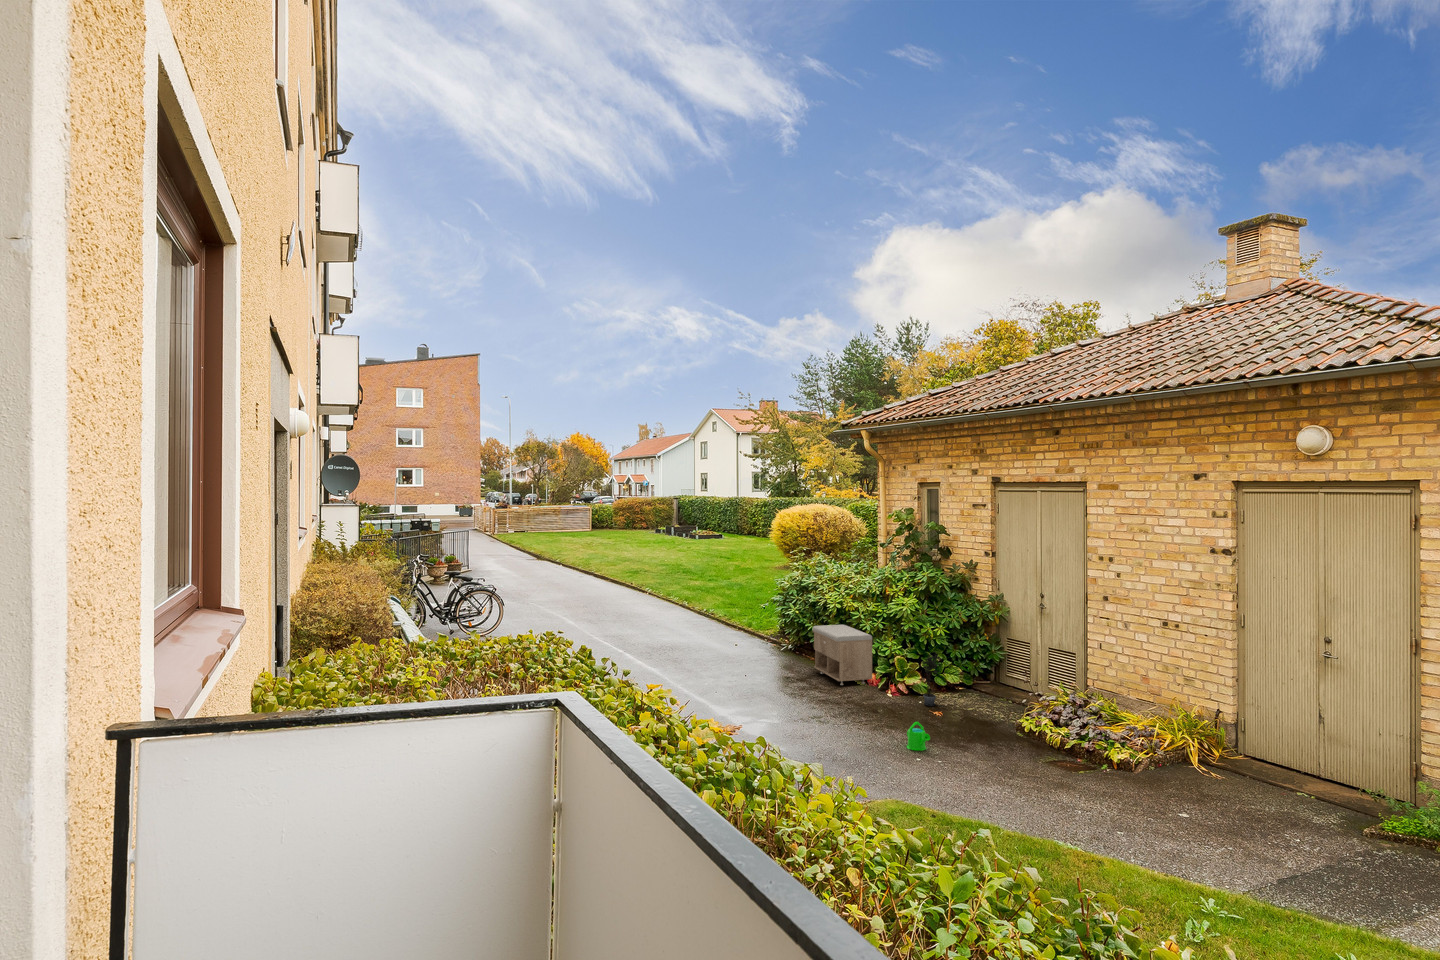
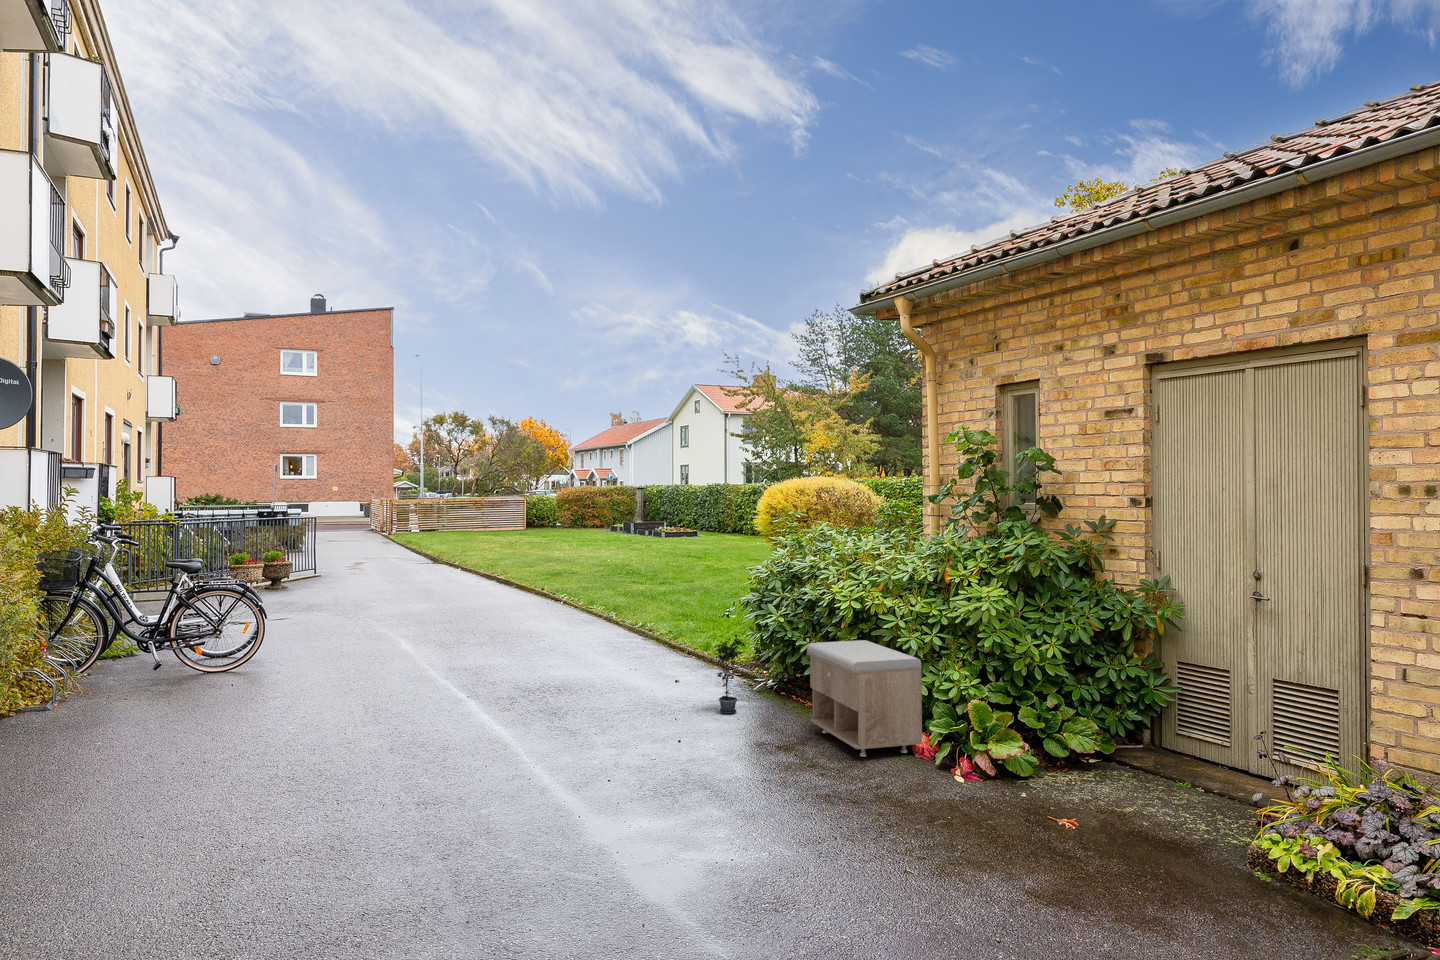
potted plant: present [922,652,942,706] -> present [714,635,745,714]
watering can: present [907,722,930,751] -> none [1017,858,1080,930]

